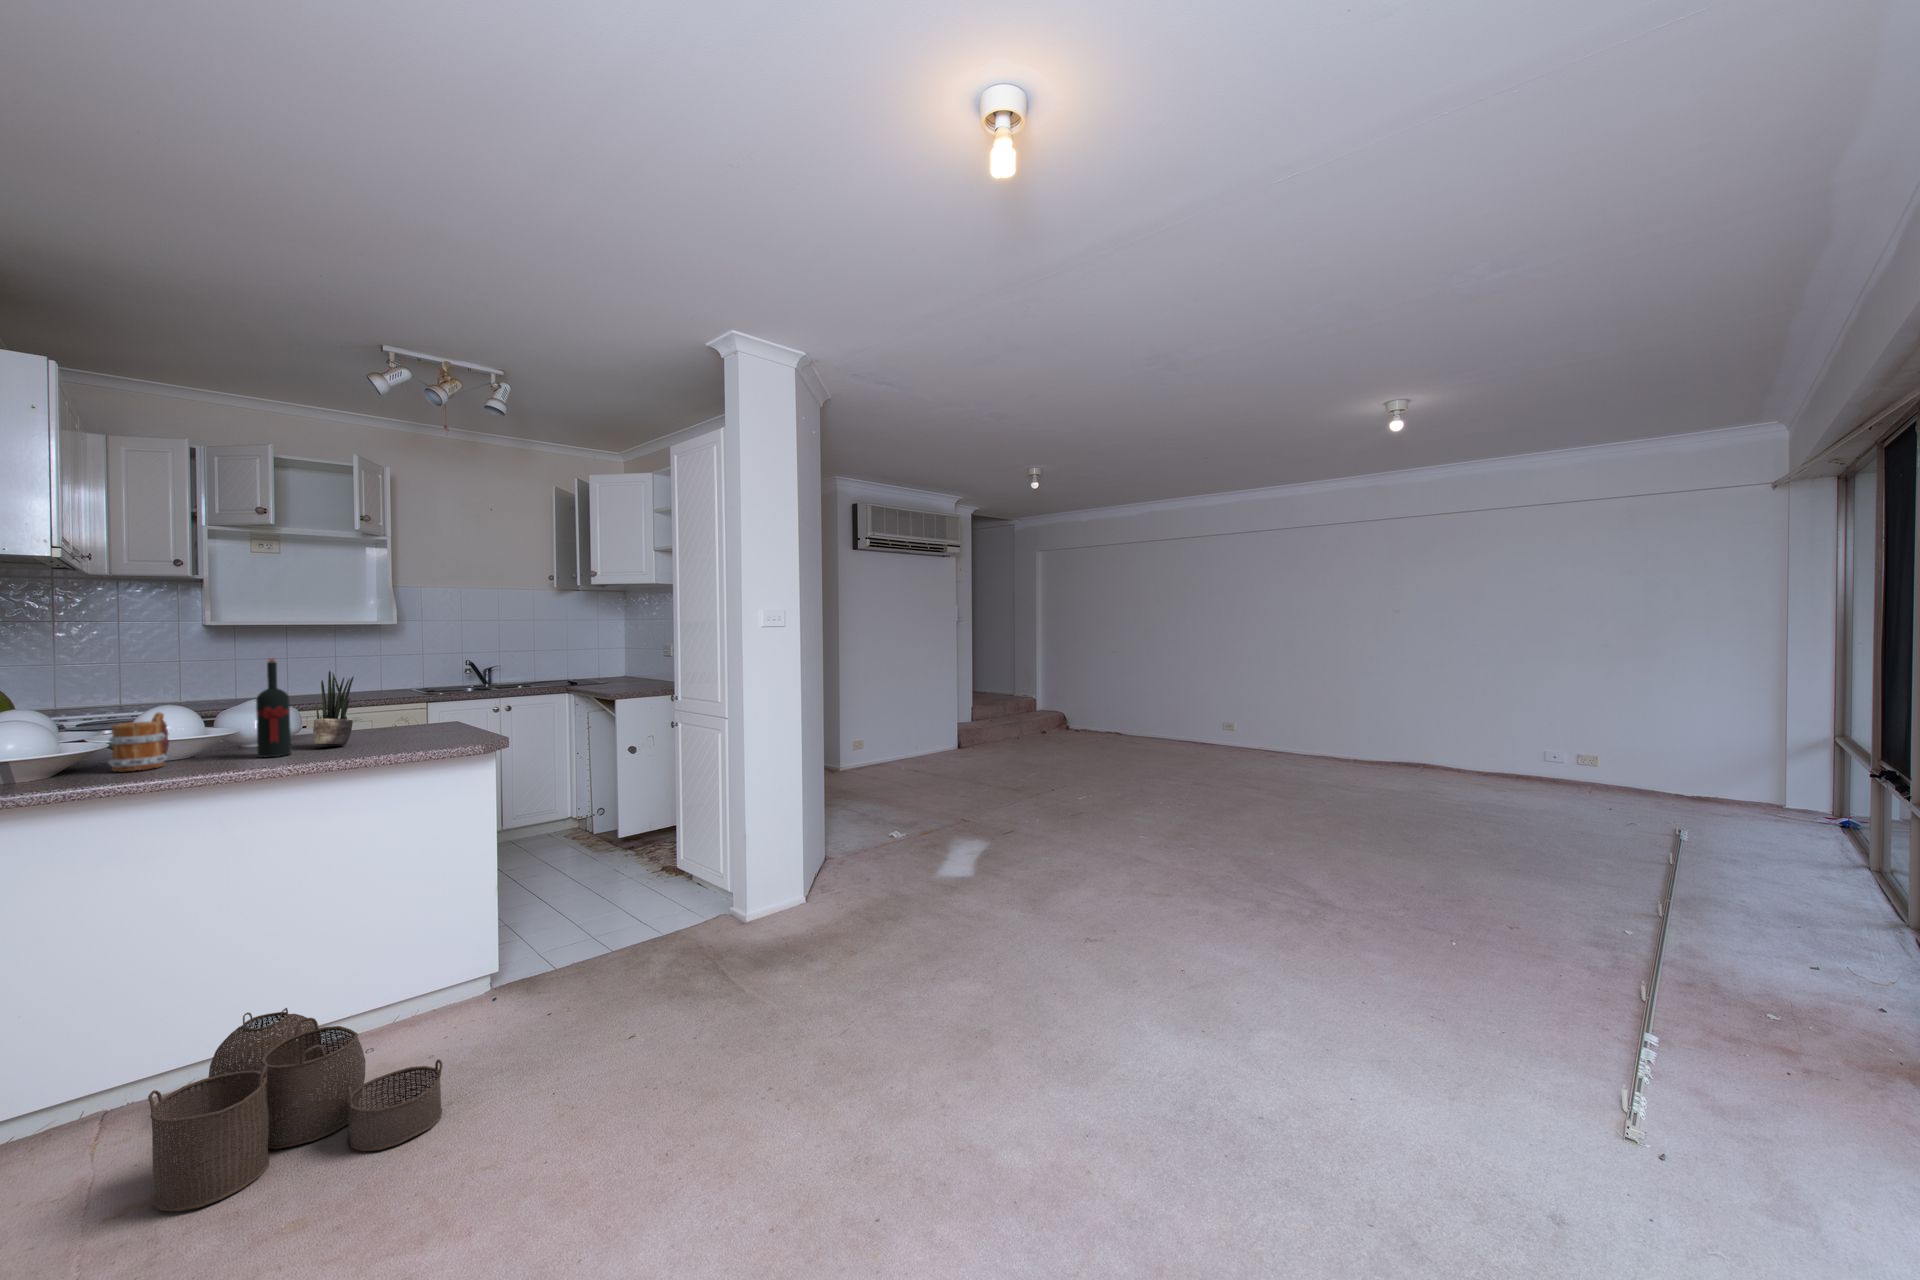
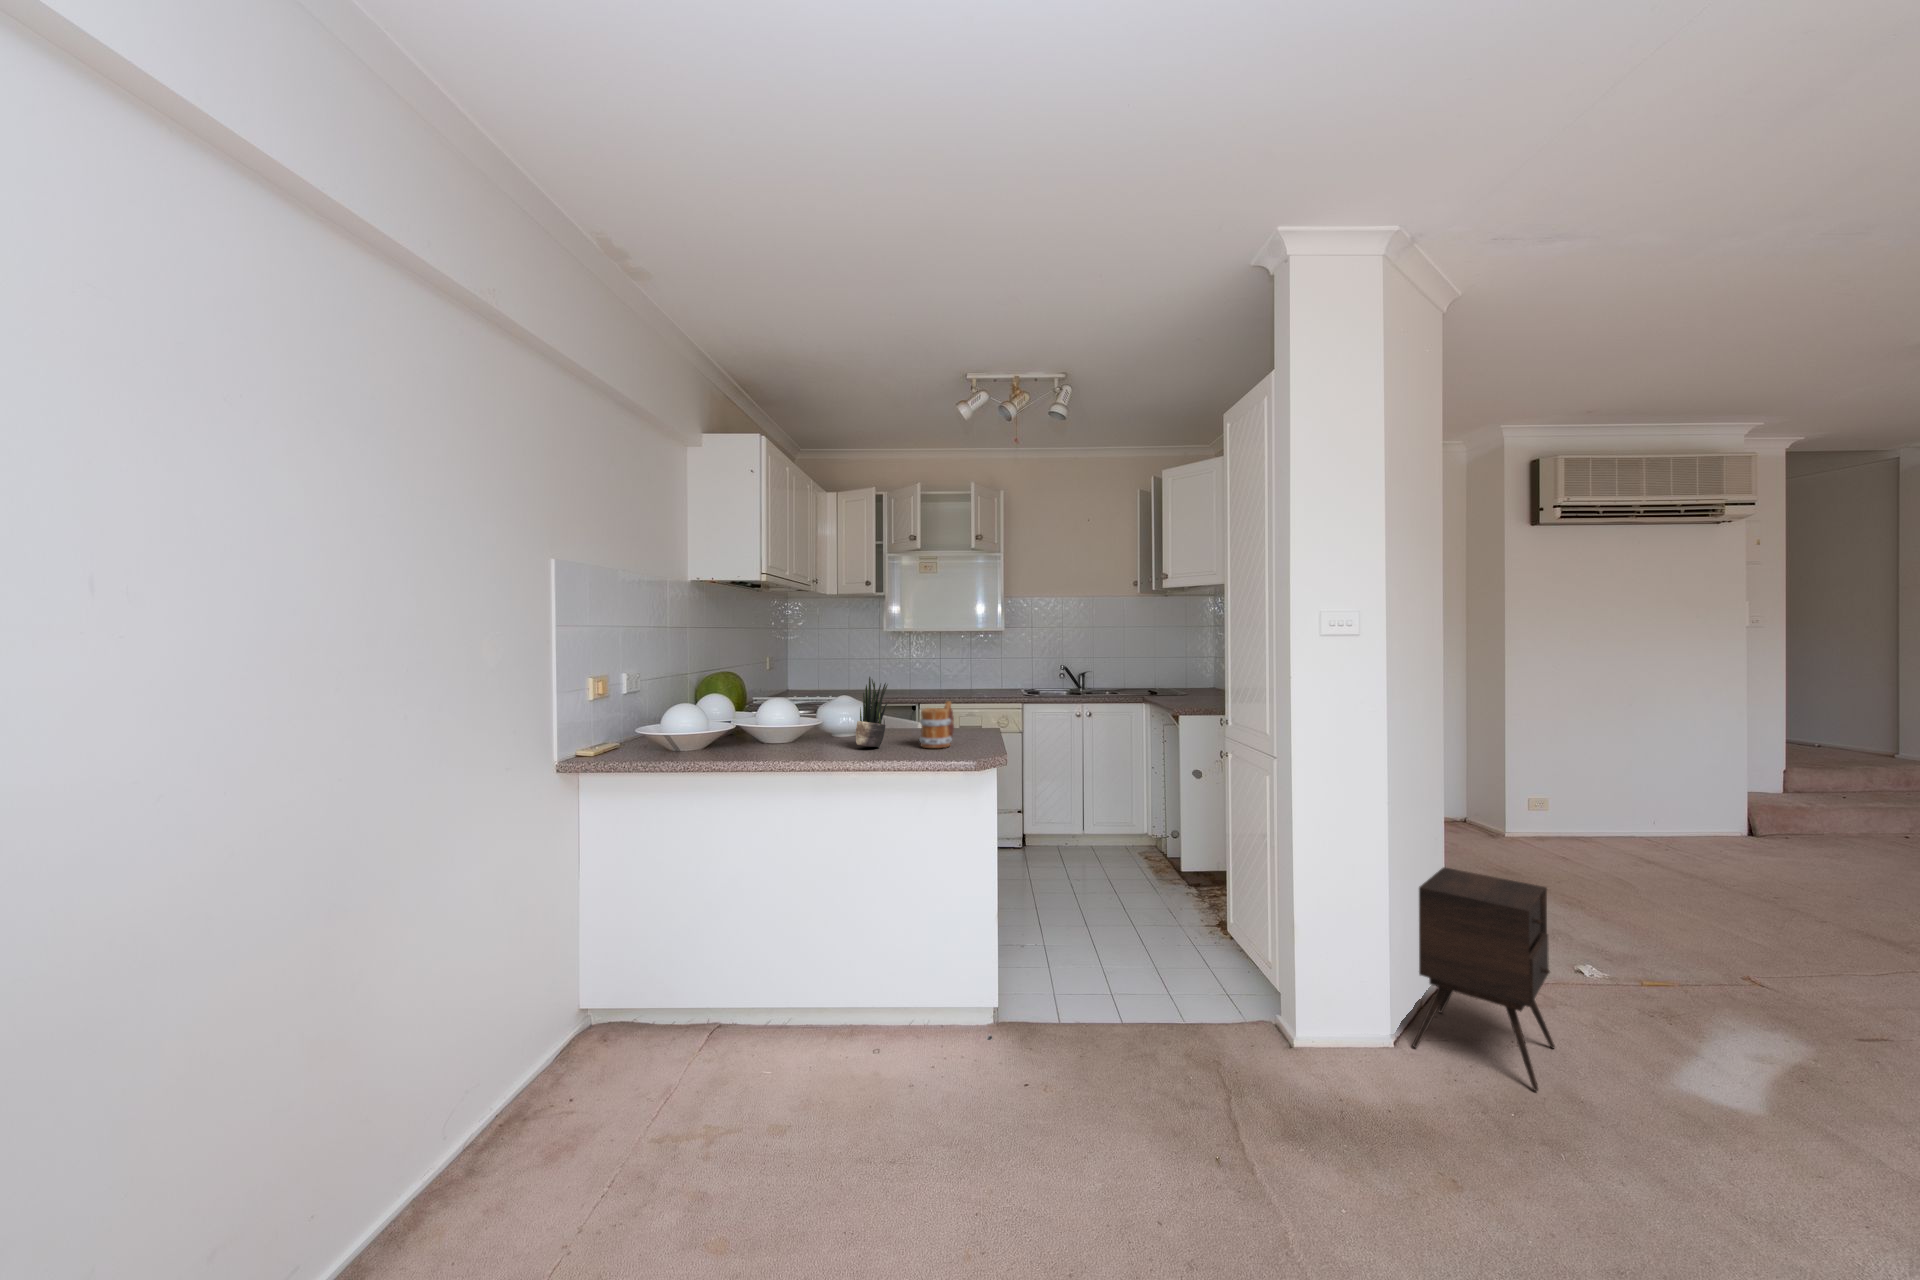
wine bottle: present [256,658,291,758] -> none [812,664,836,754]
mug: present [109,713,169,771] -> present [919,701,954,748]
side table: none [815,781,886,901] -> present [1413,868,1555,1091]
woven basket: present [148,1008,442,1211] -> none [659,987,874,1206]

